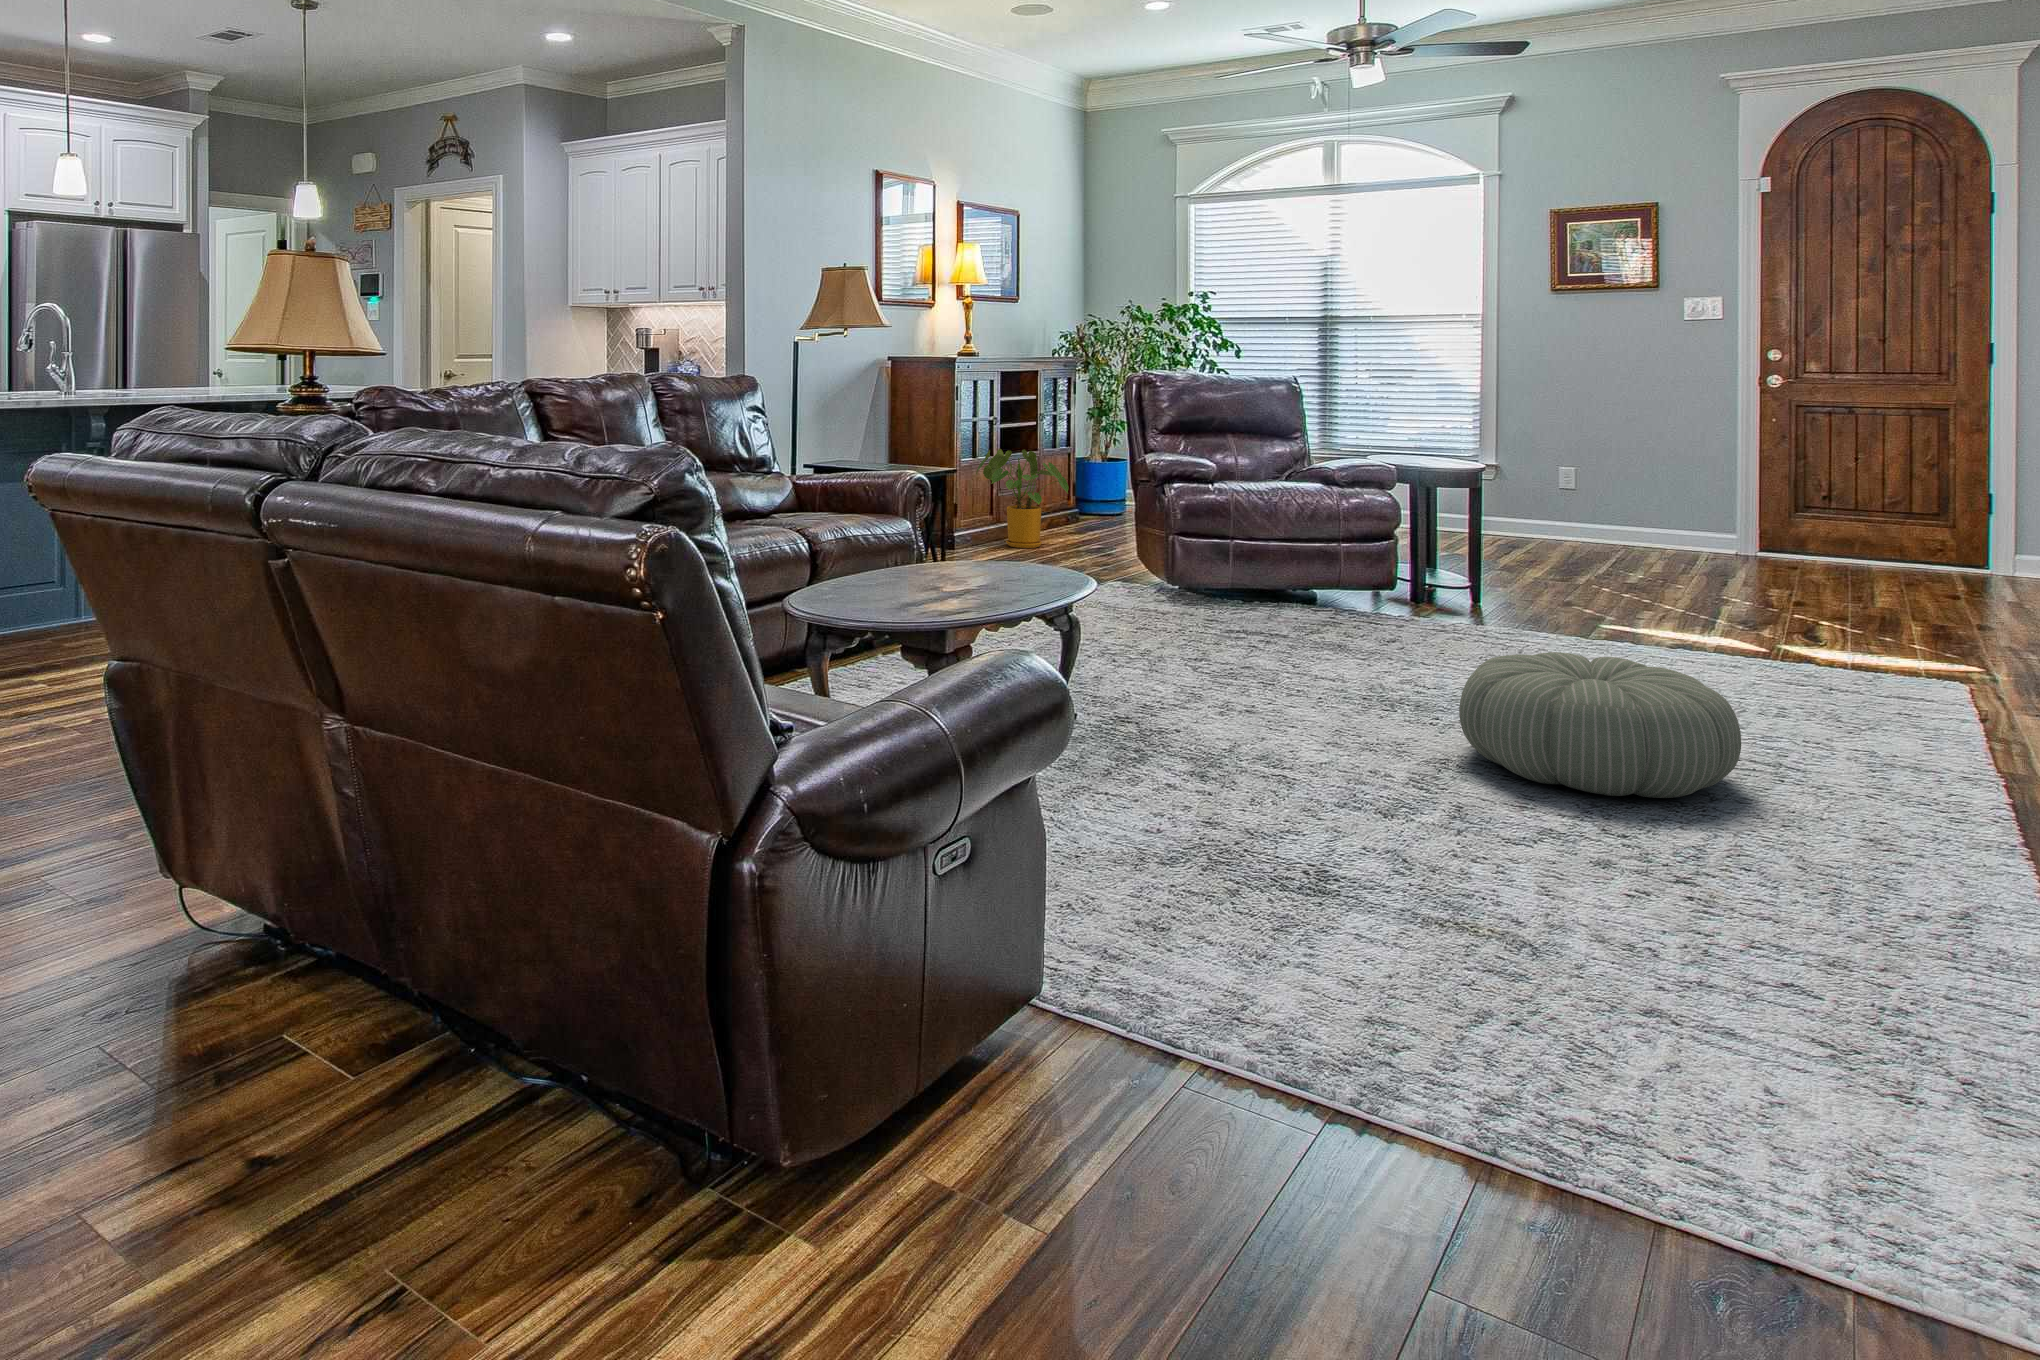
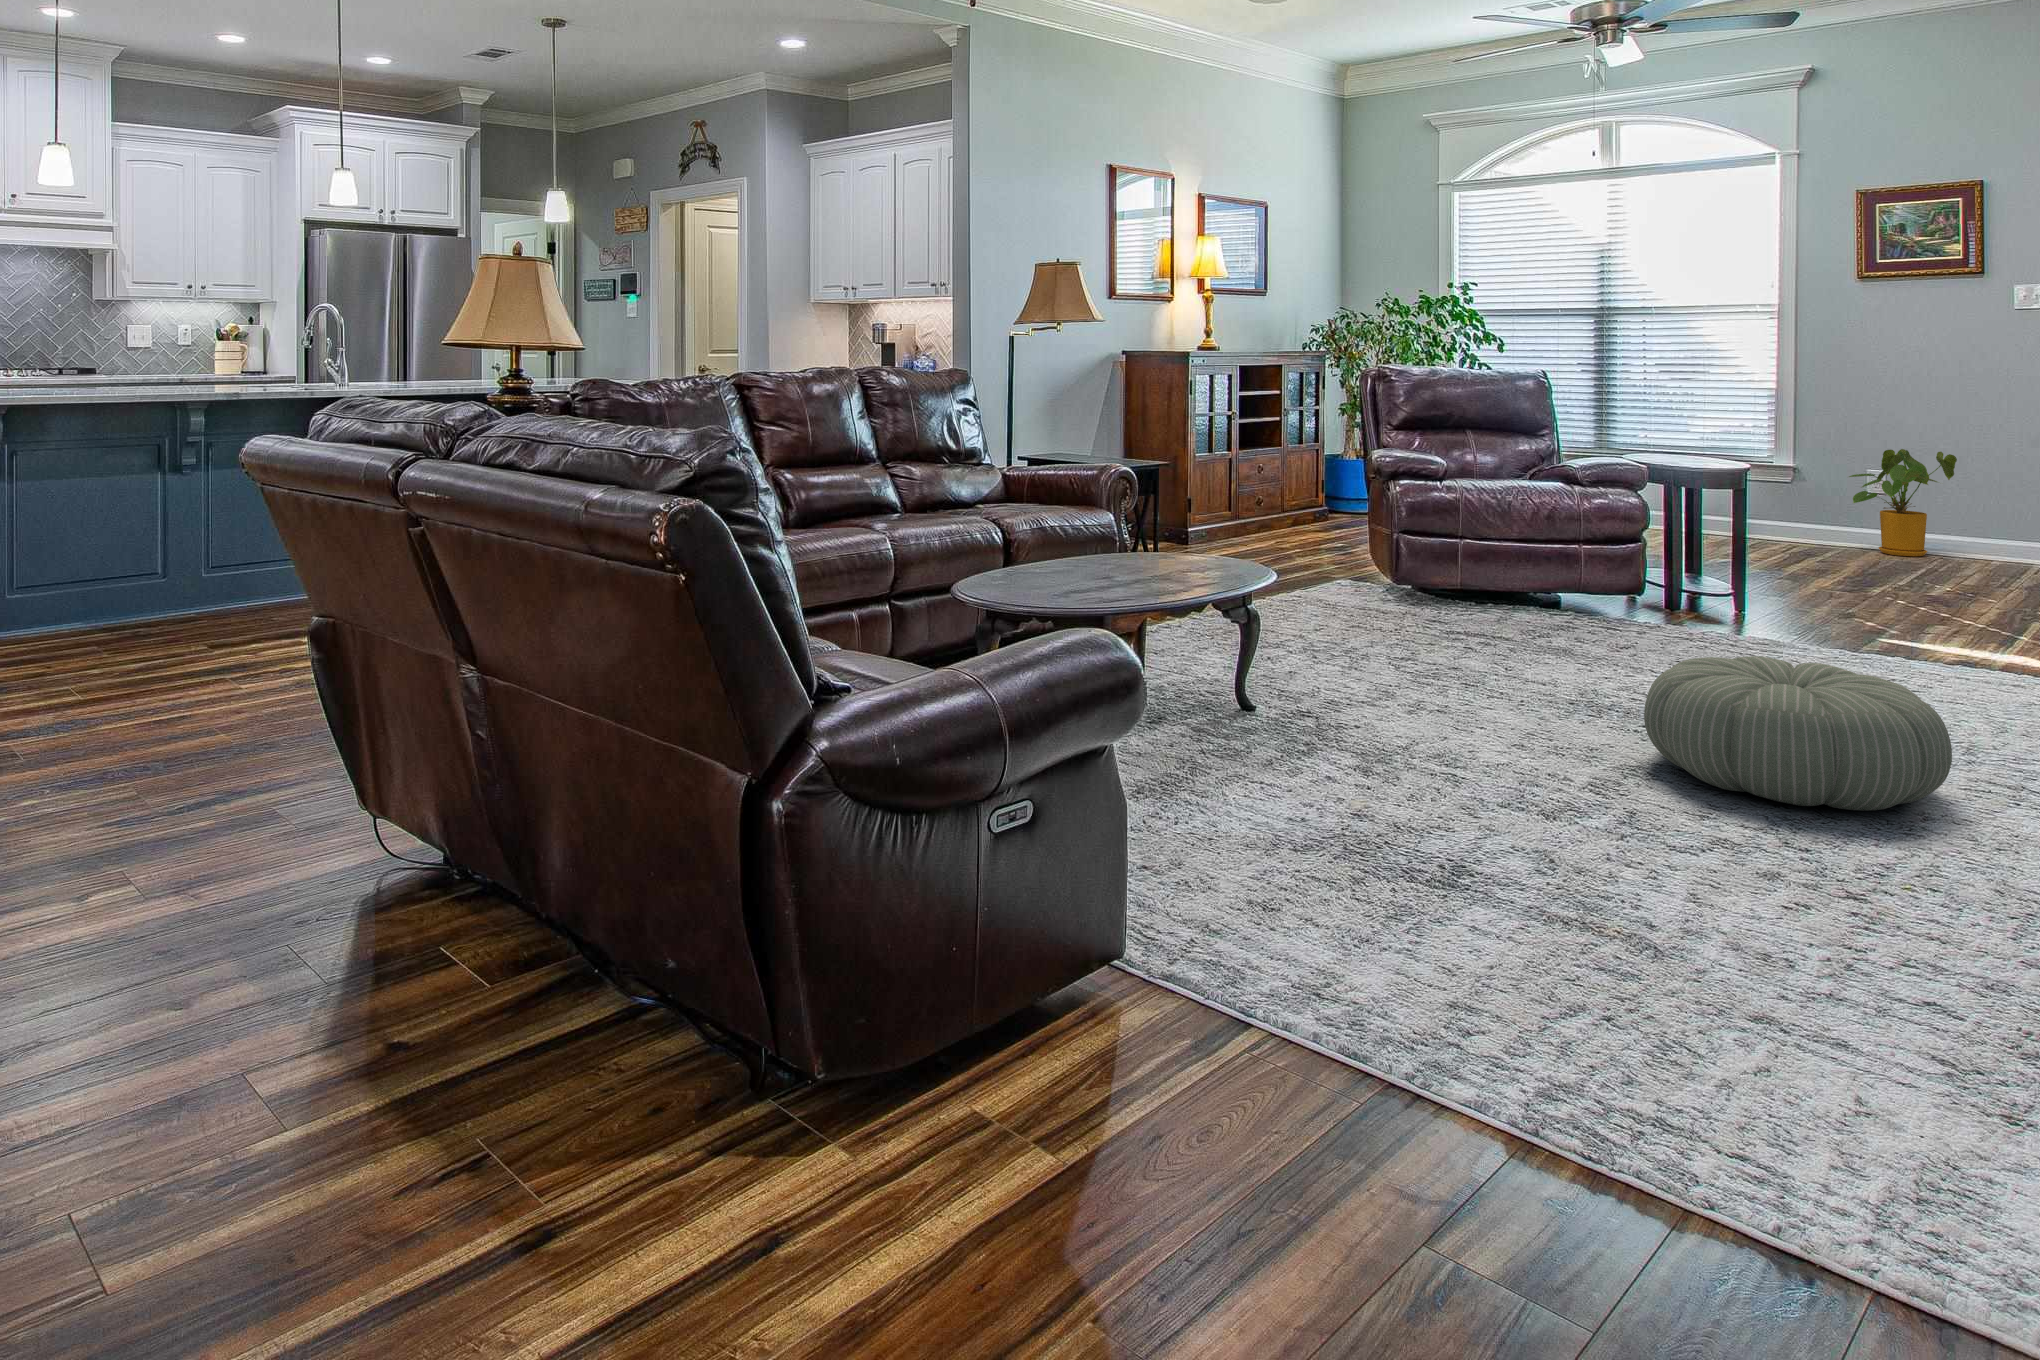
house plant: present [976,449,1068,548] -> present [1849,449,1957,556]

